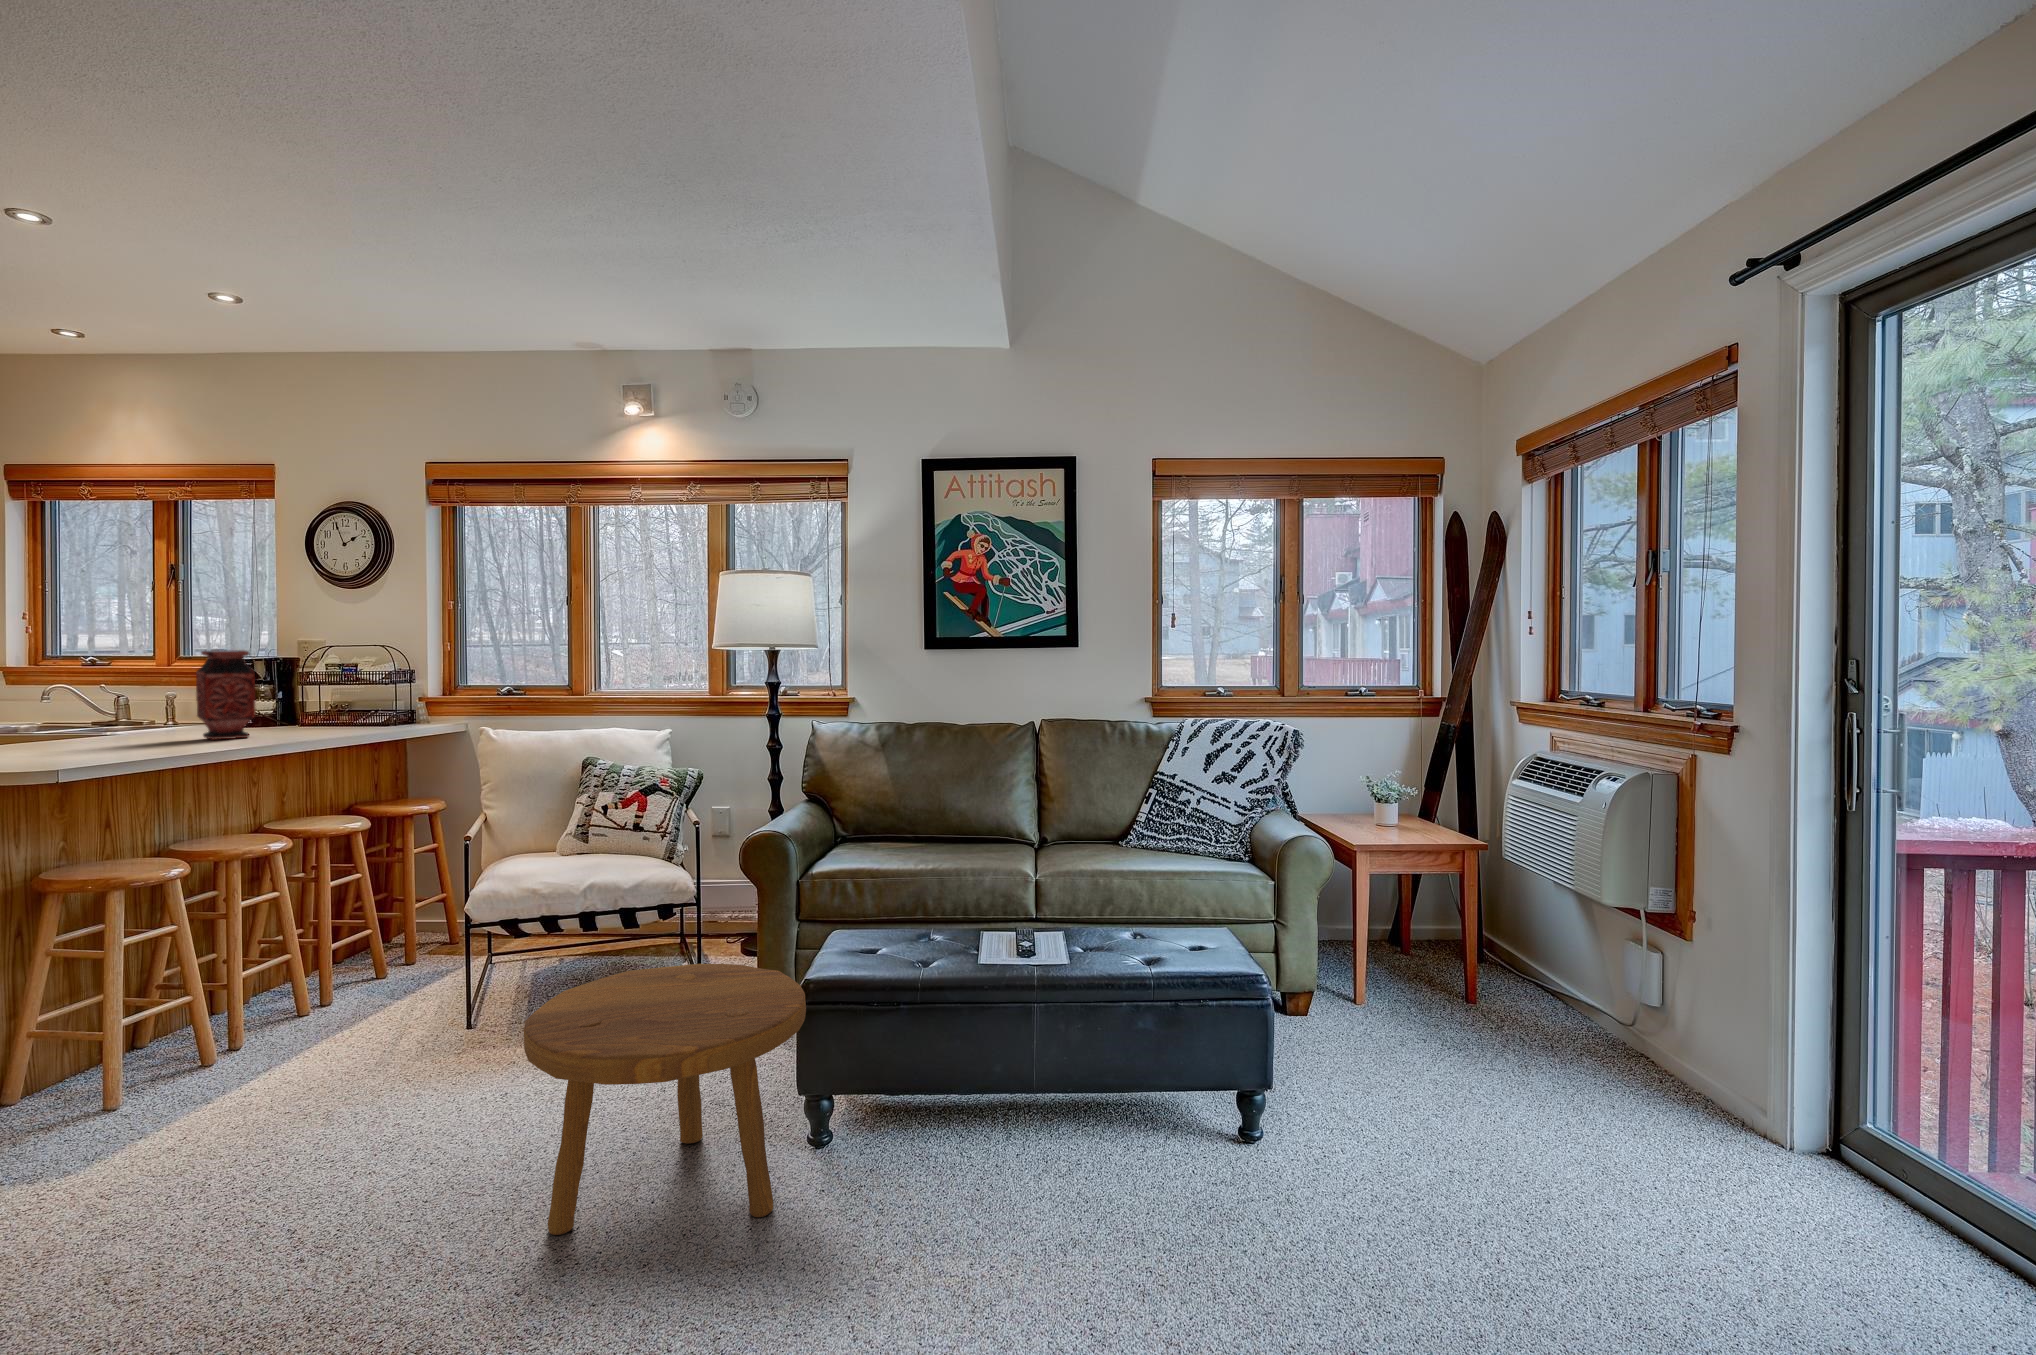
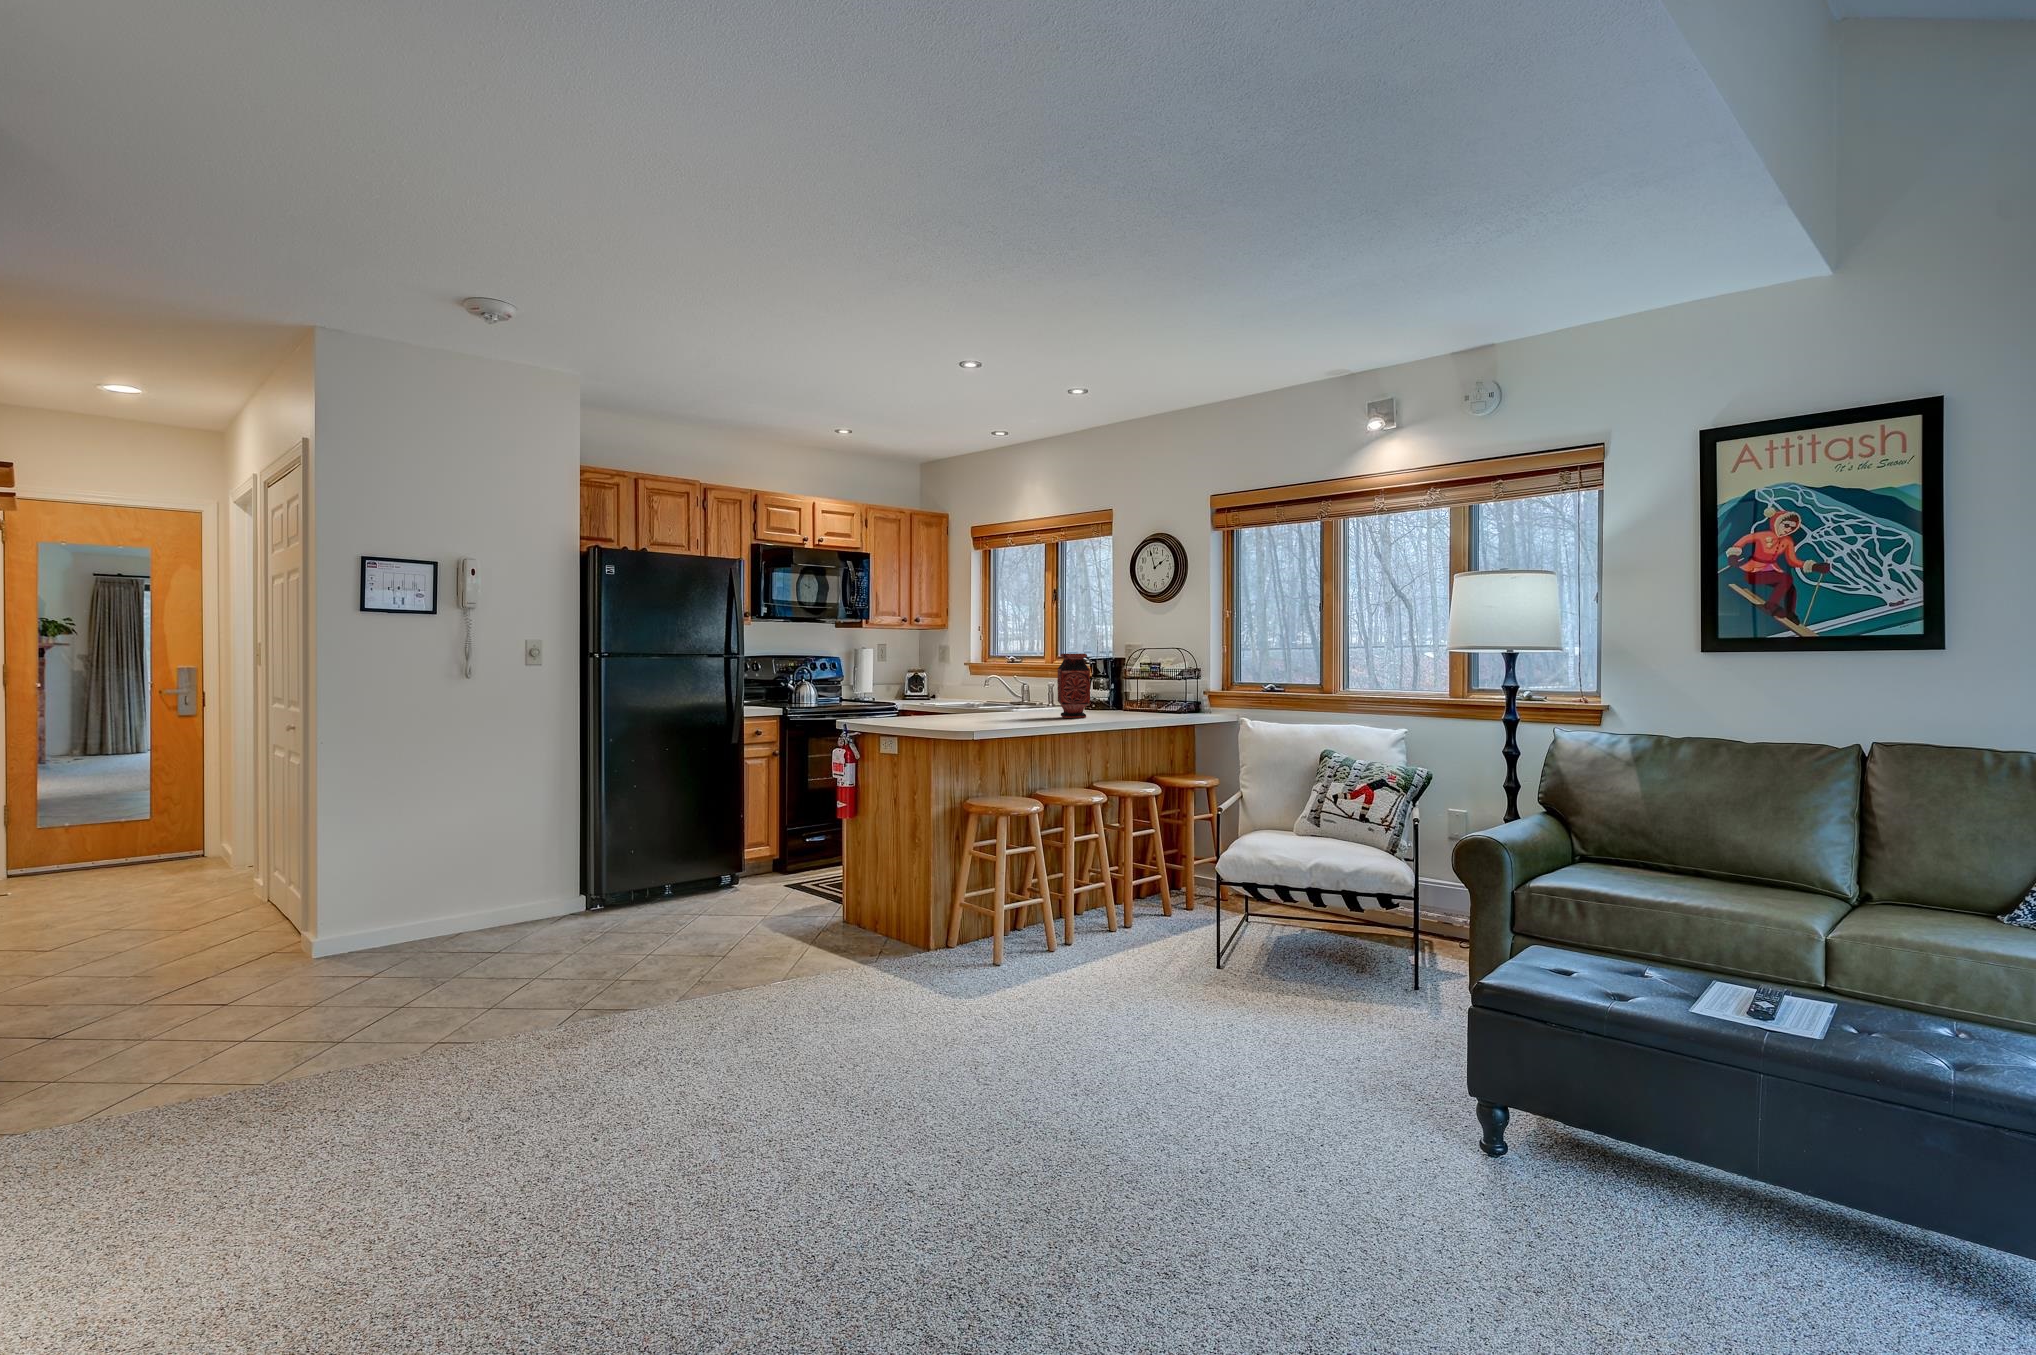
footstool: present [524,964,806,1235] -> none [1221,939,1473,1193]

